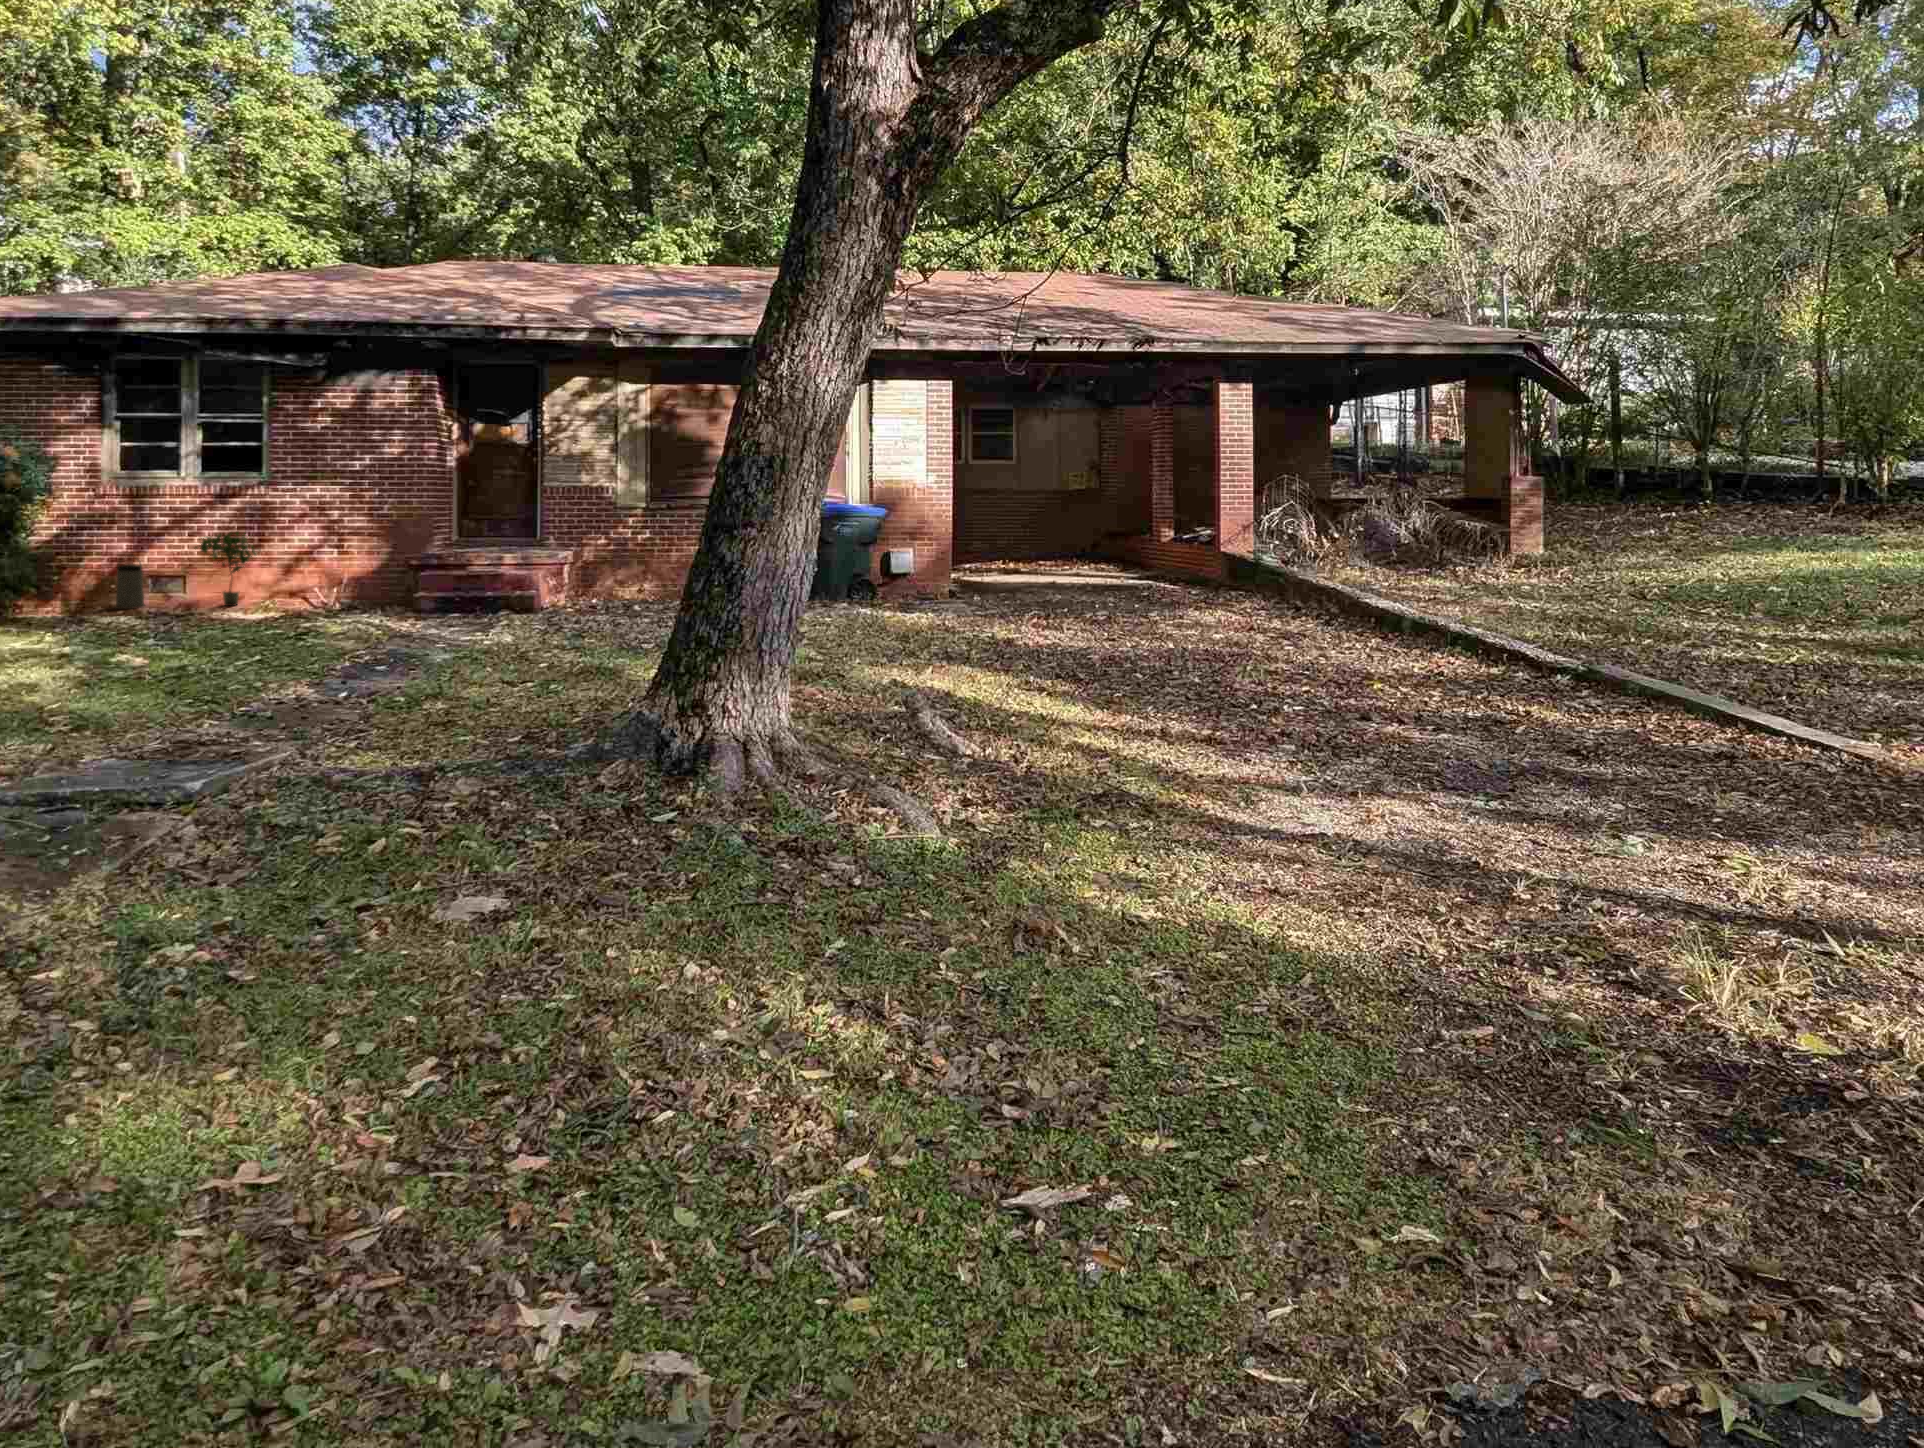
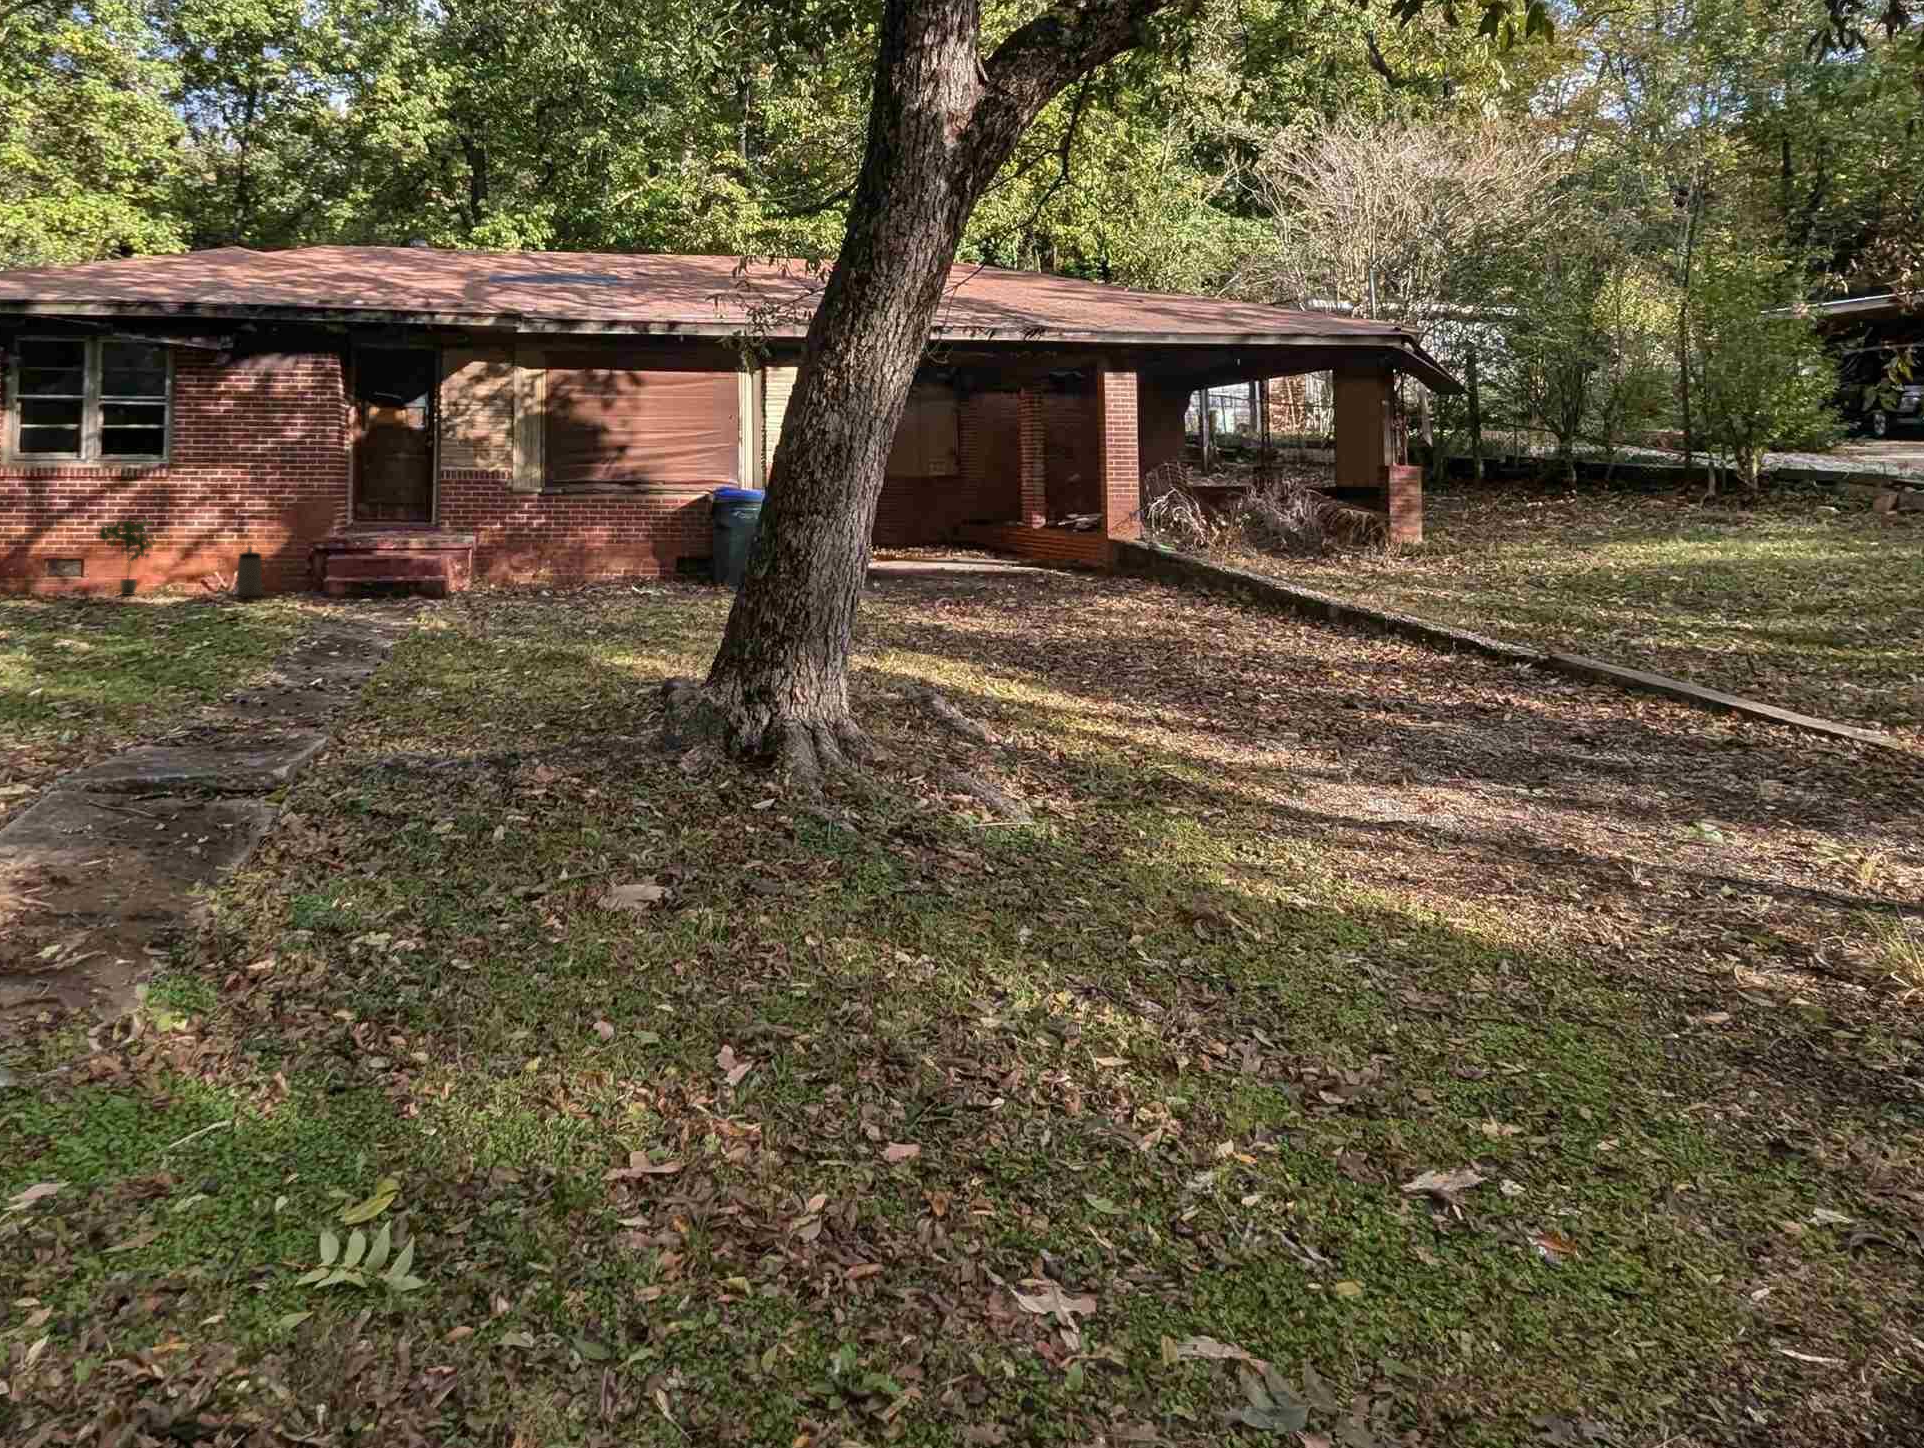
watering can: present [115,561,145,609] -> present [236,546,263,596]

